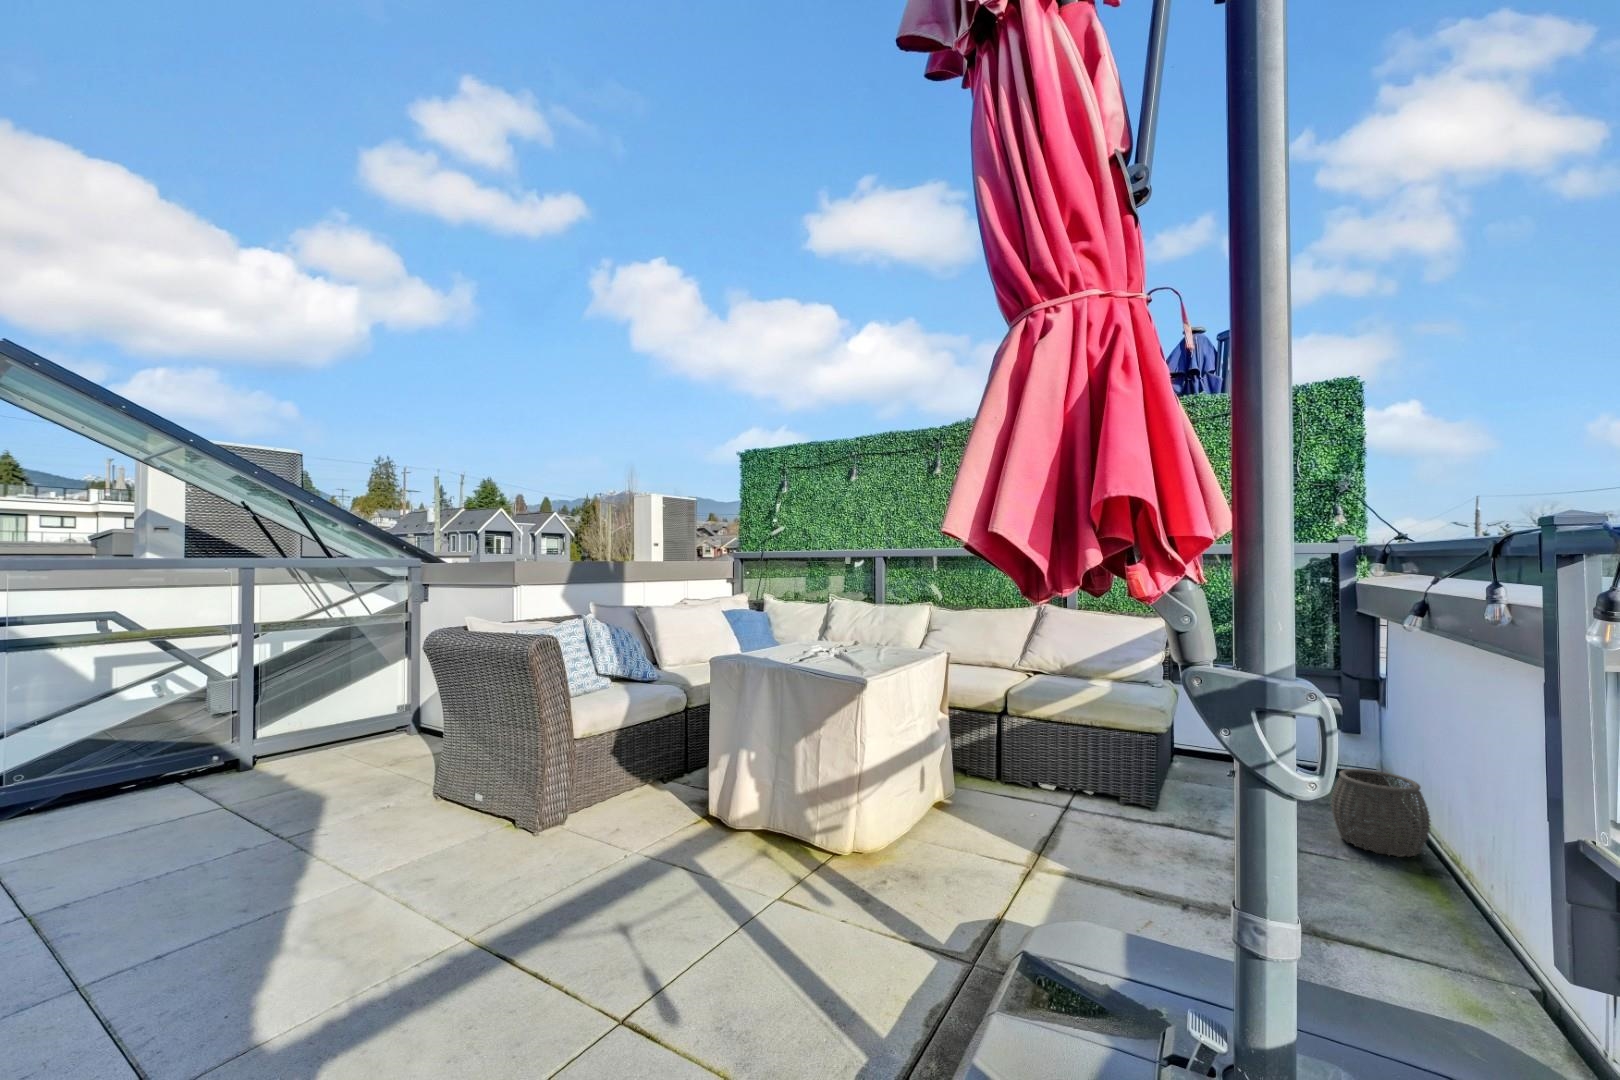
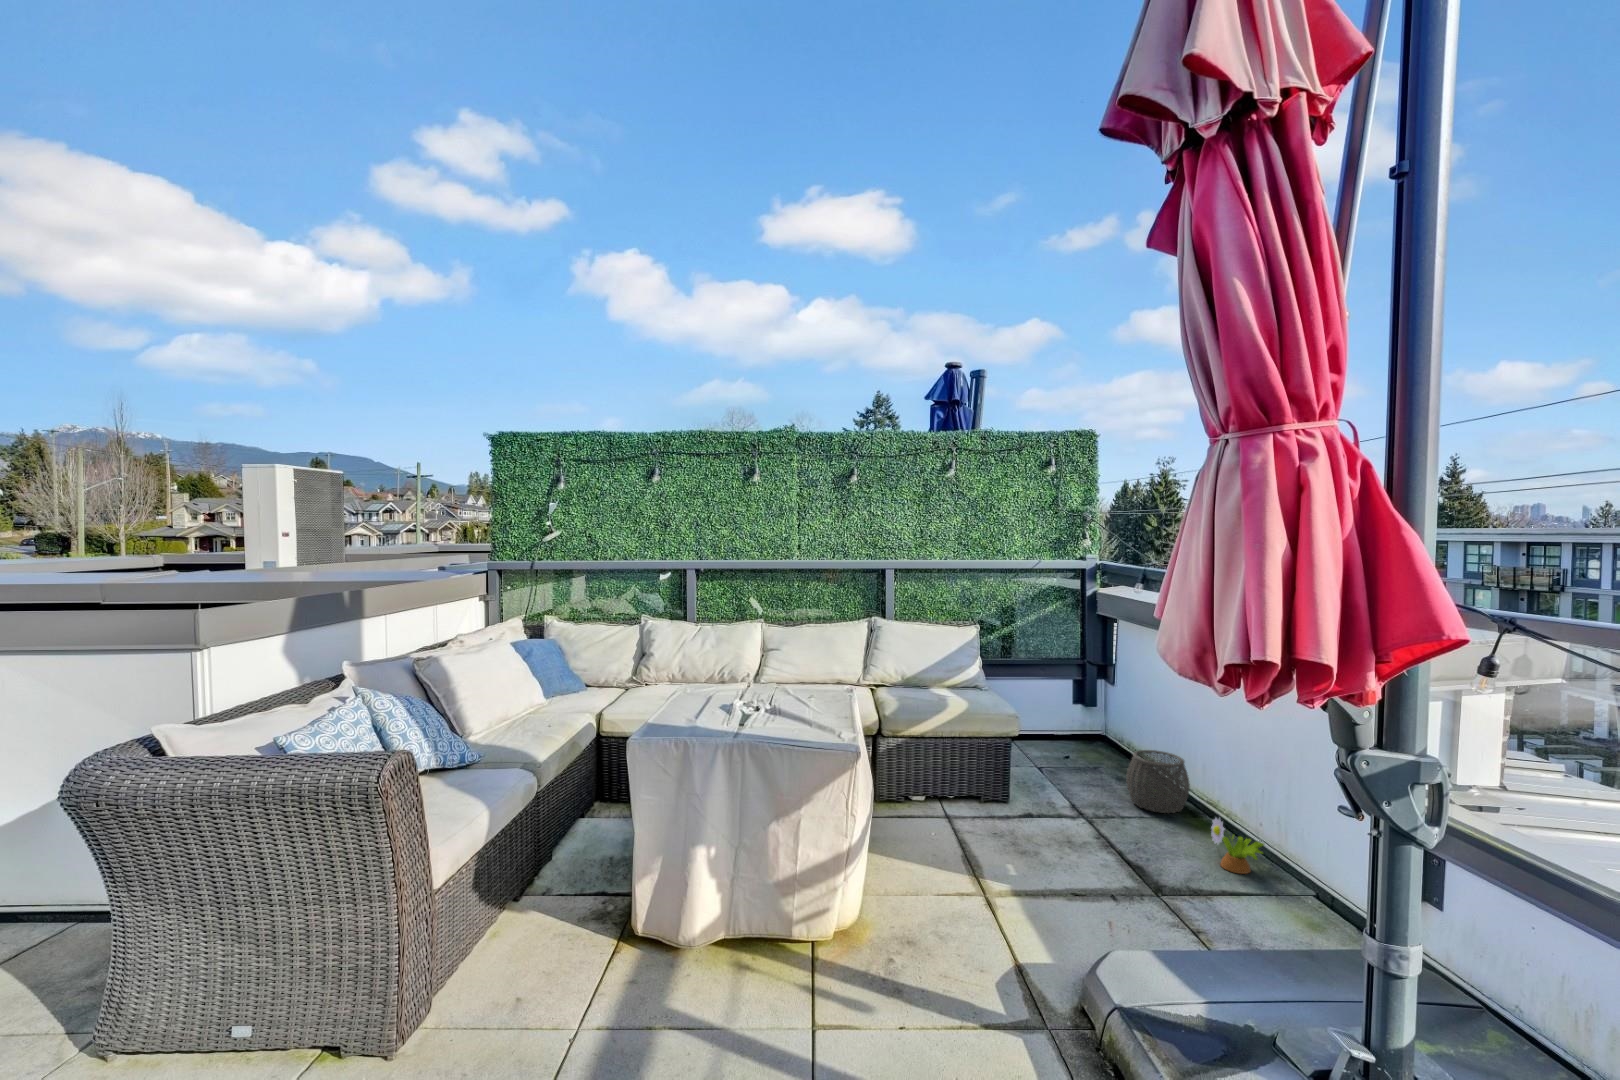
decorative plant: none [1403,852,1497,941] -> present [1211,818,1264,874]

